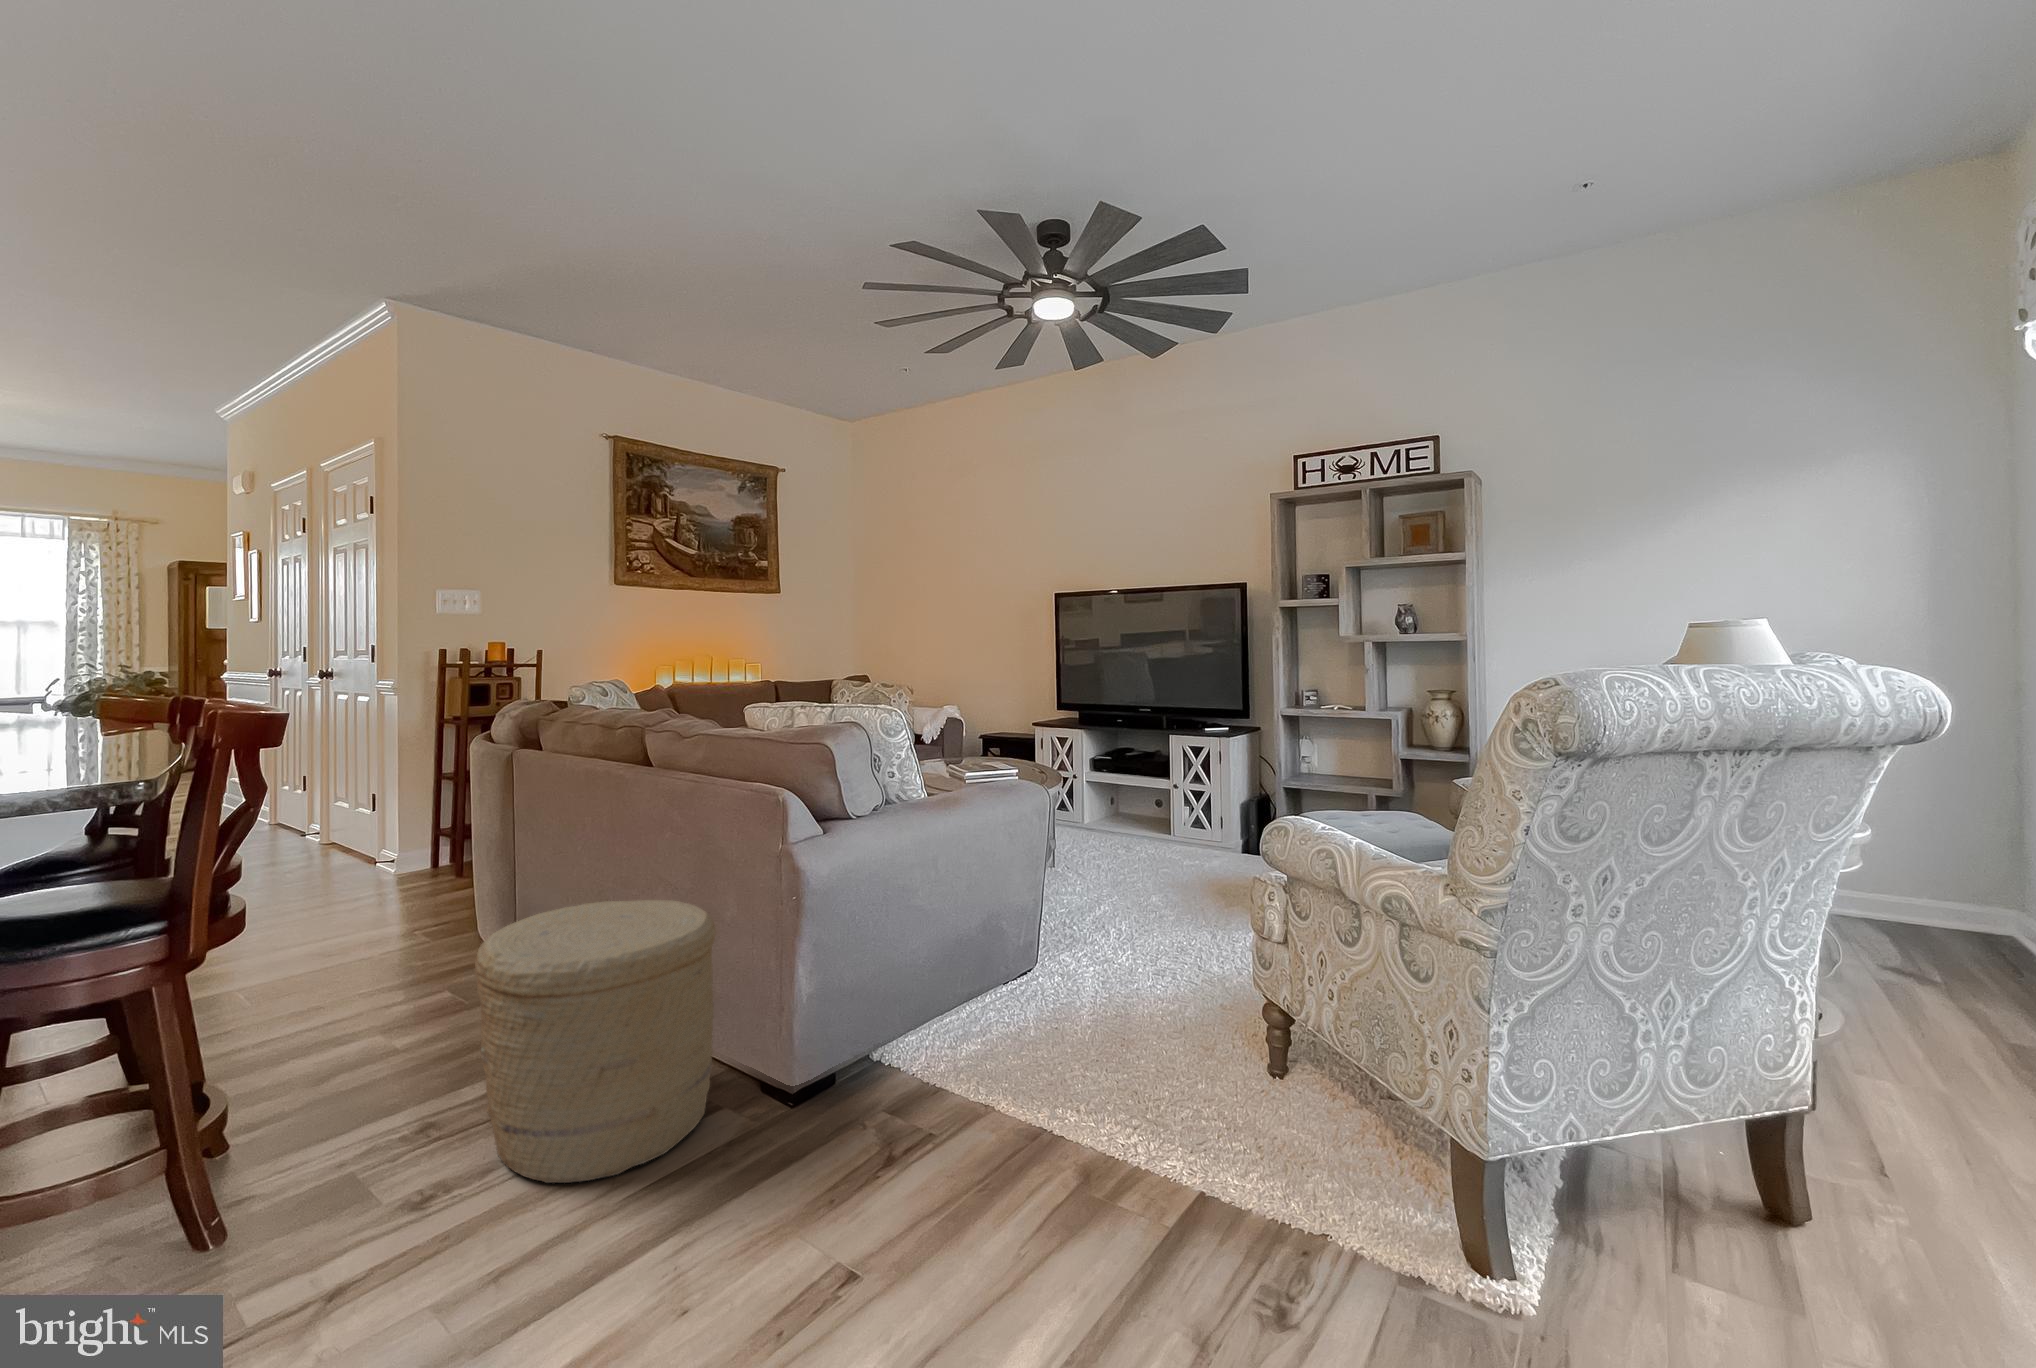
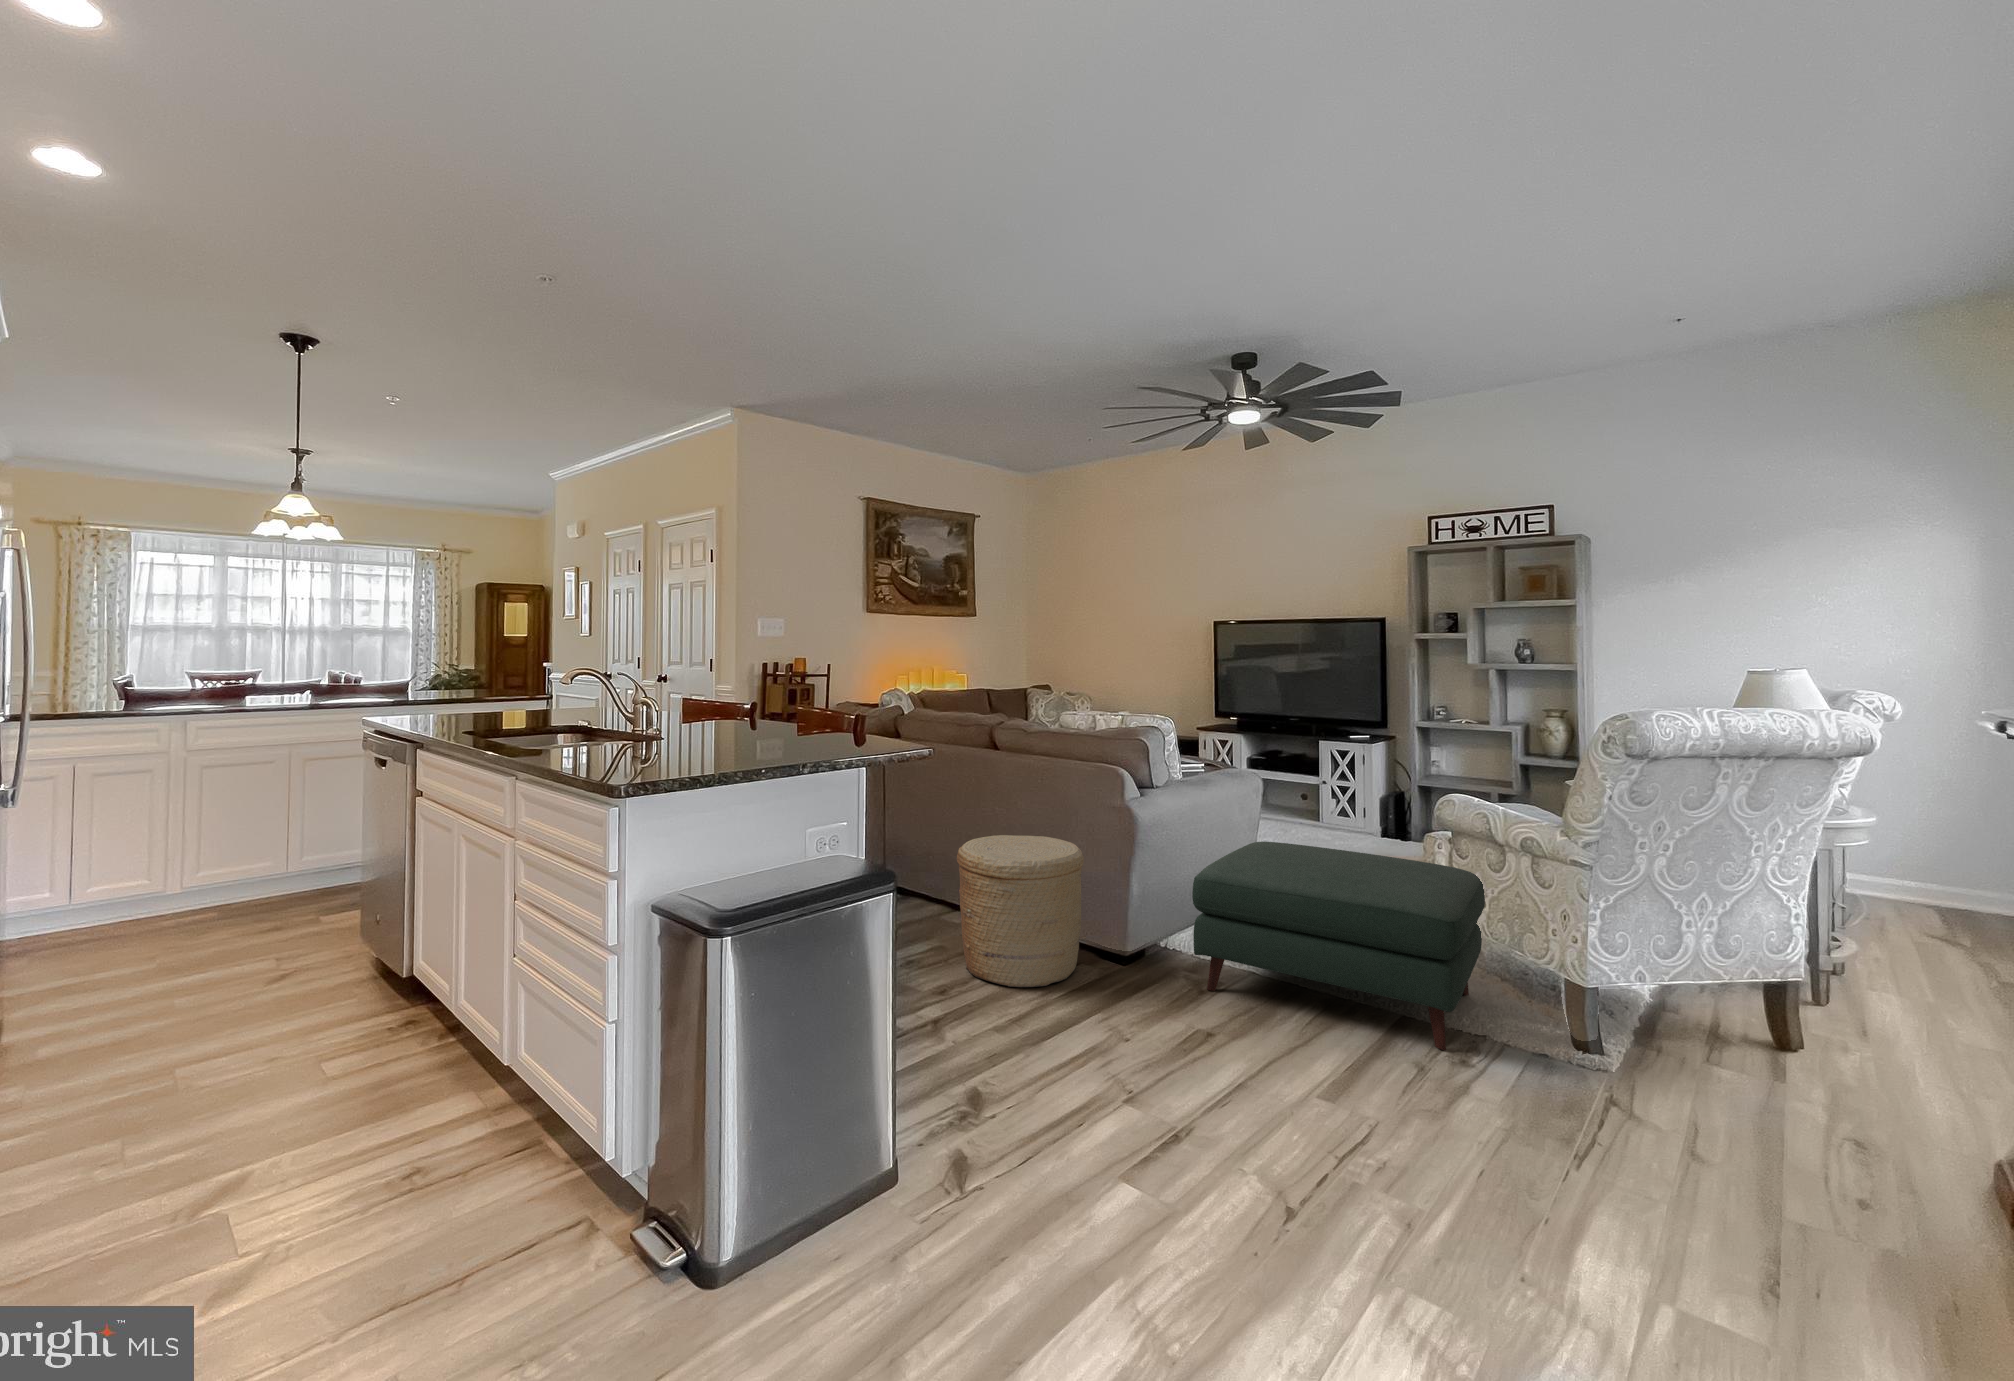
ottoman: none [868,892,1333,1285] -> present [1192,842,1485,1050]

